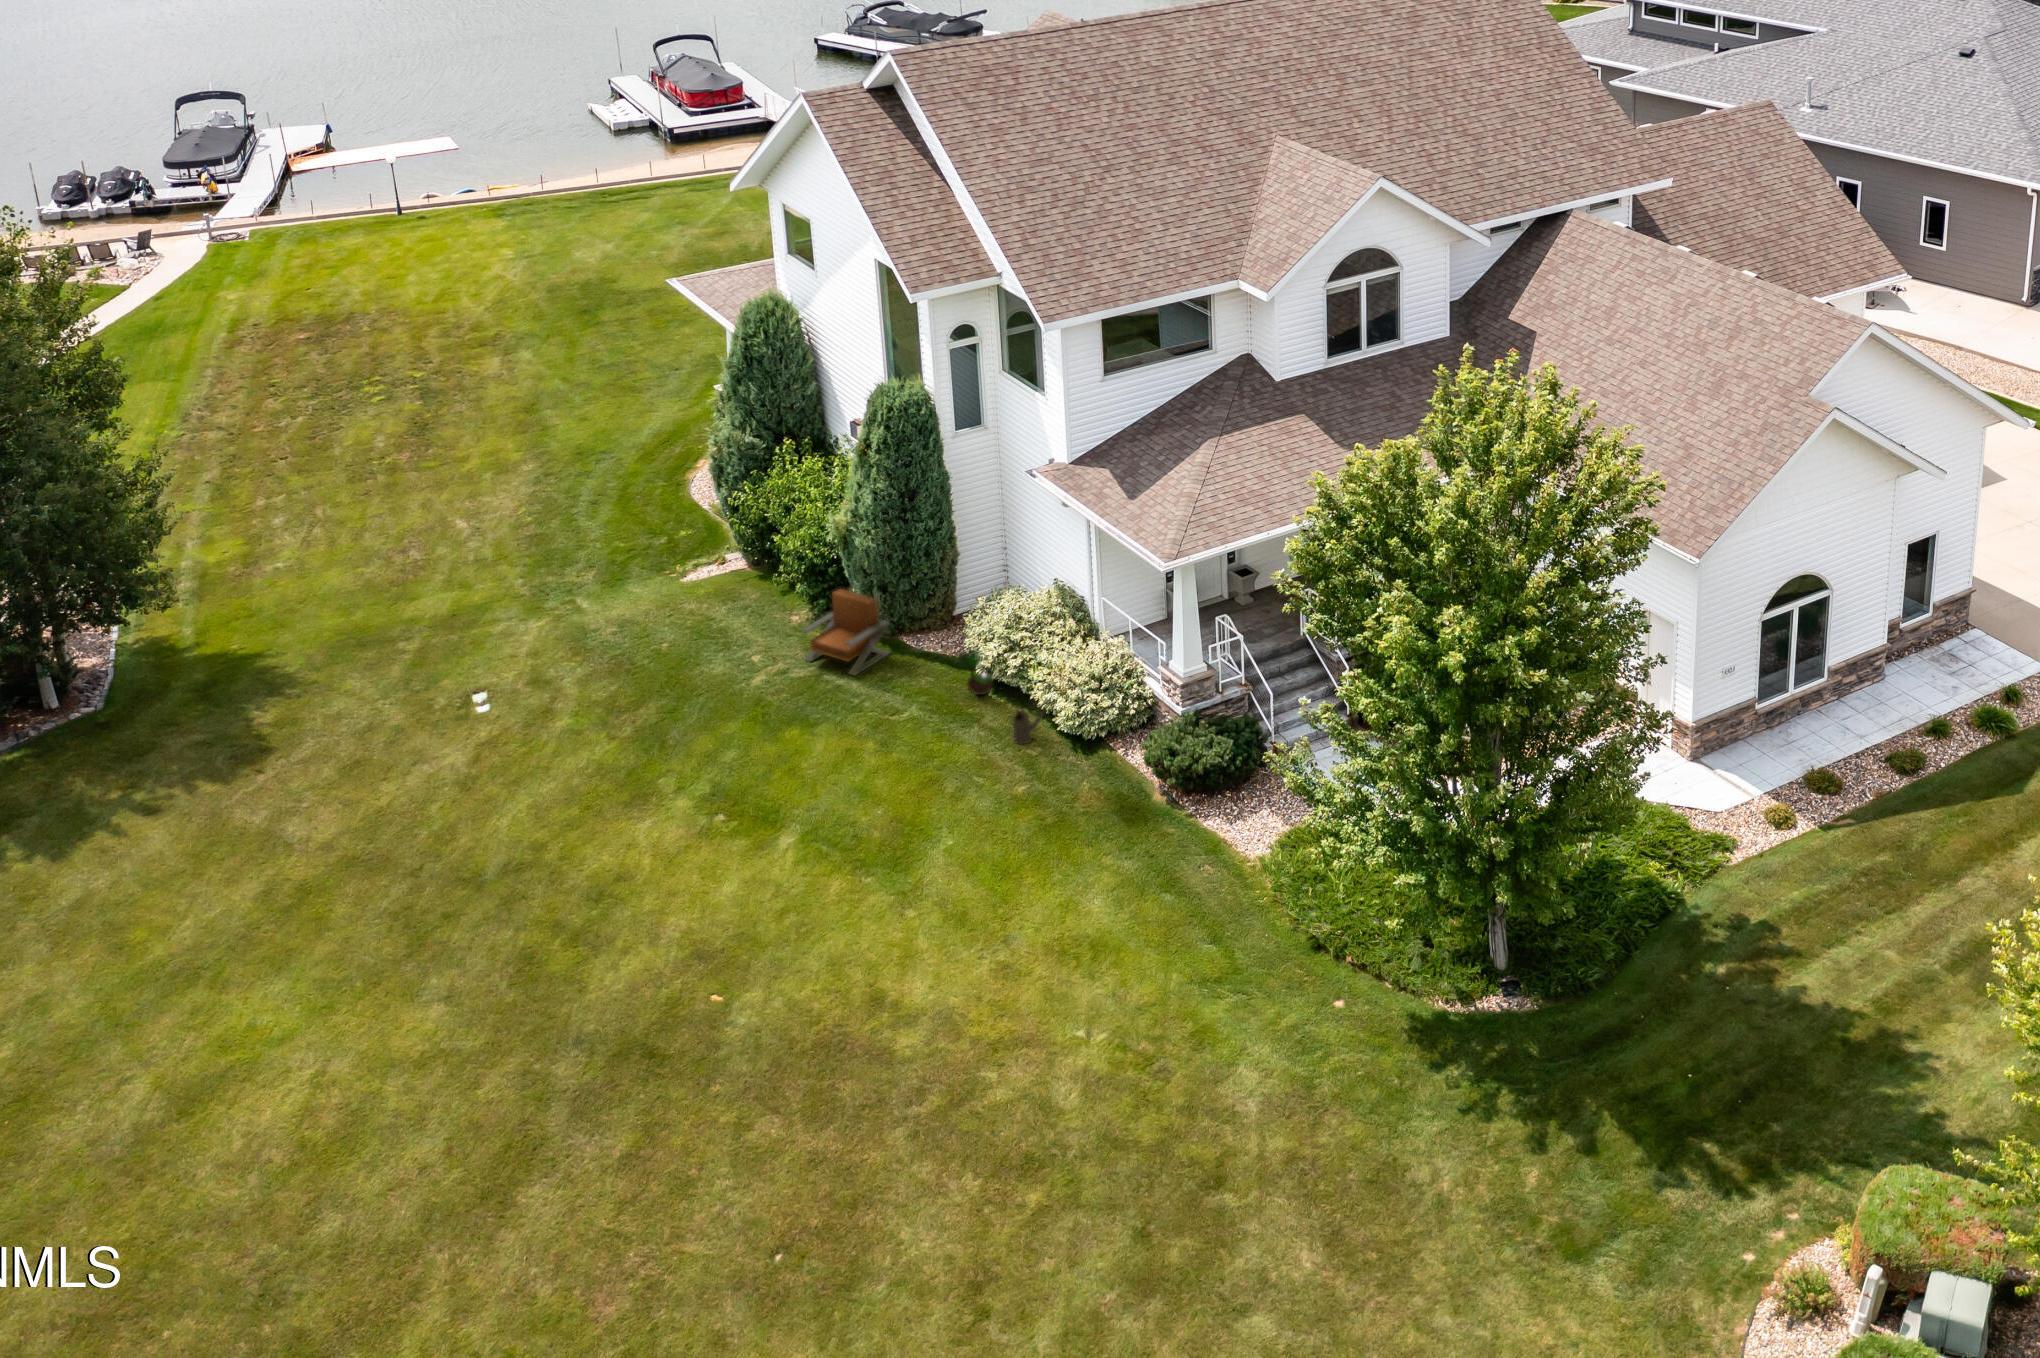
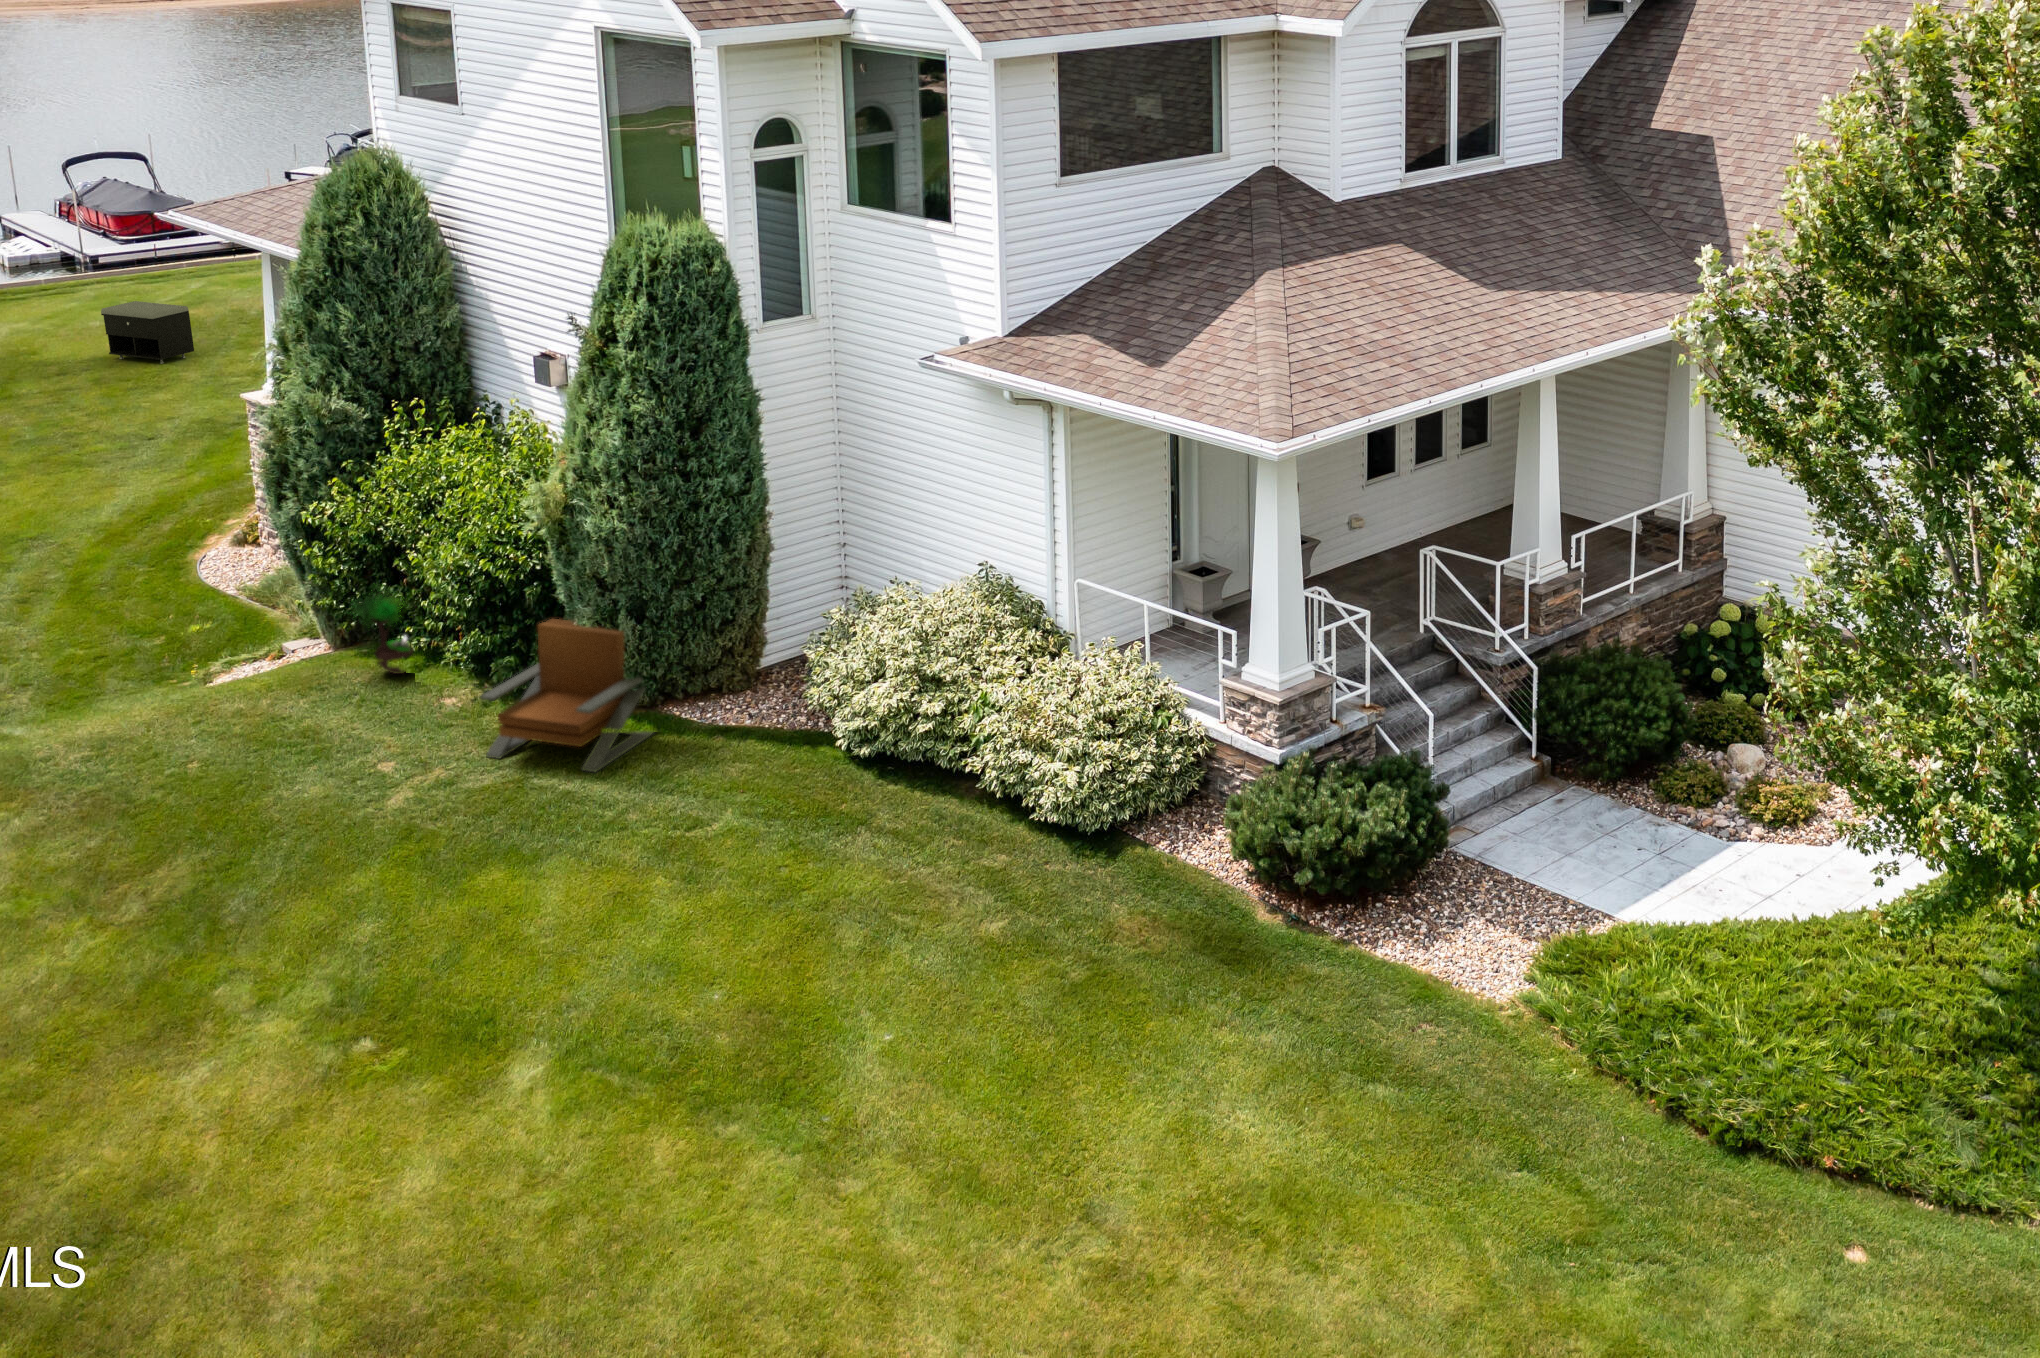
storage bench: none [638,288,693,333] -> present [101,301,194,364]
potted tree: present [958,651,993,695] -> present [351,592,414,674]
watering can: present [1013,705,1047,744] -> none [947,769,1017,852]

